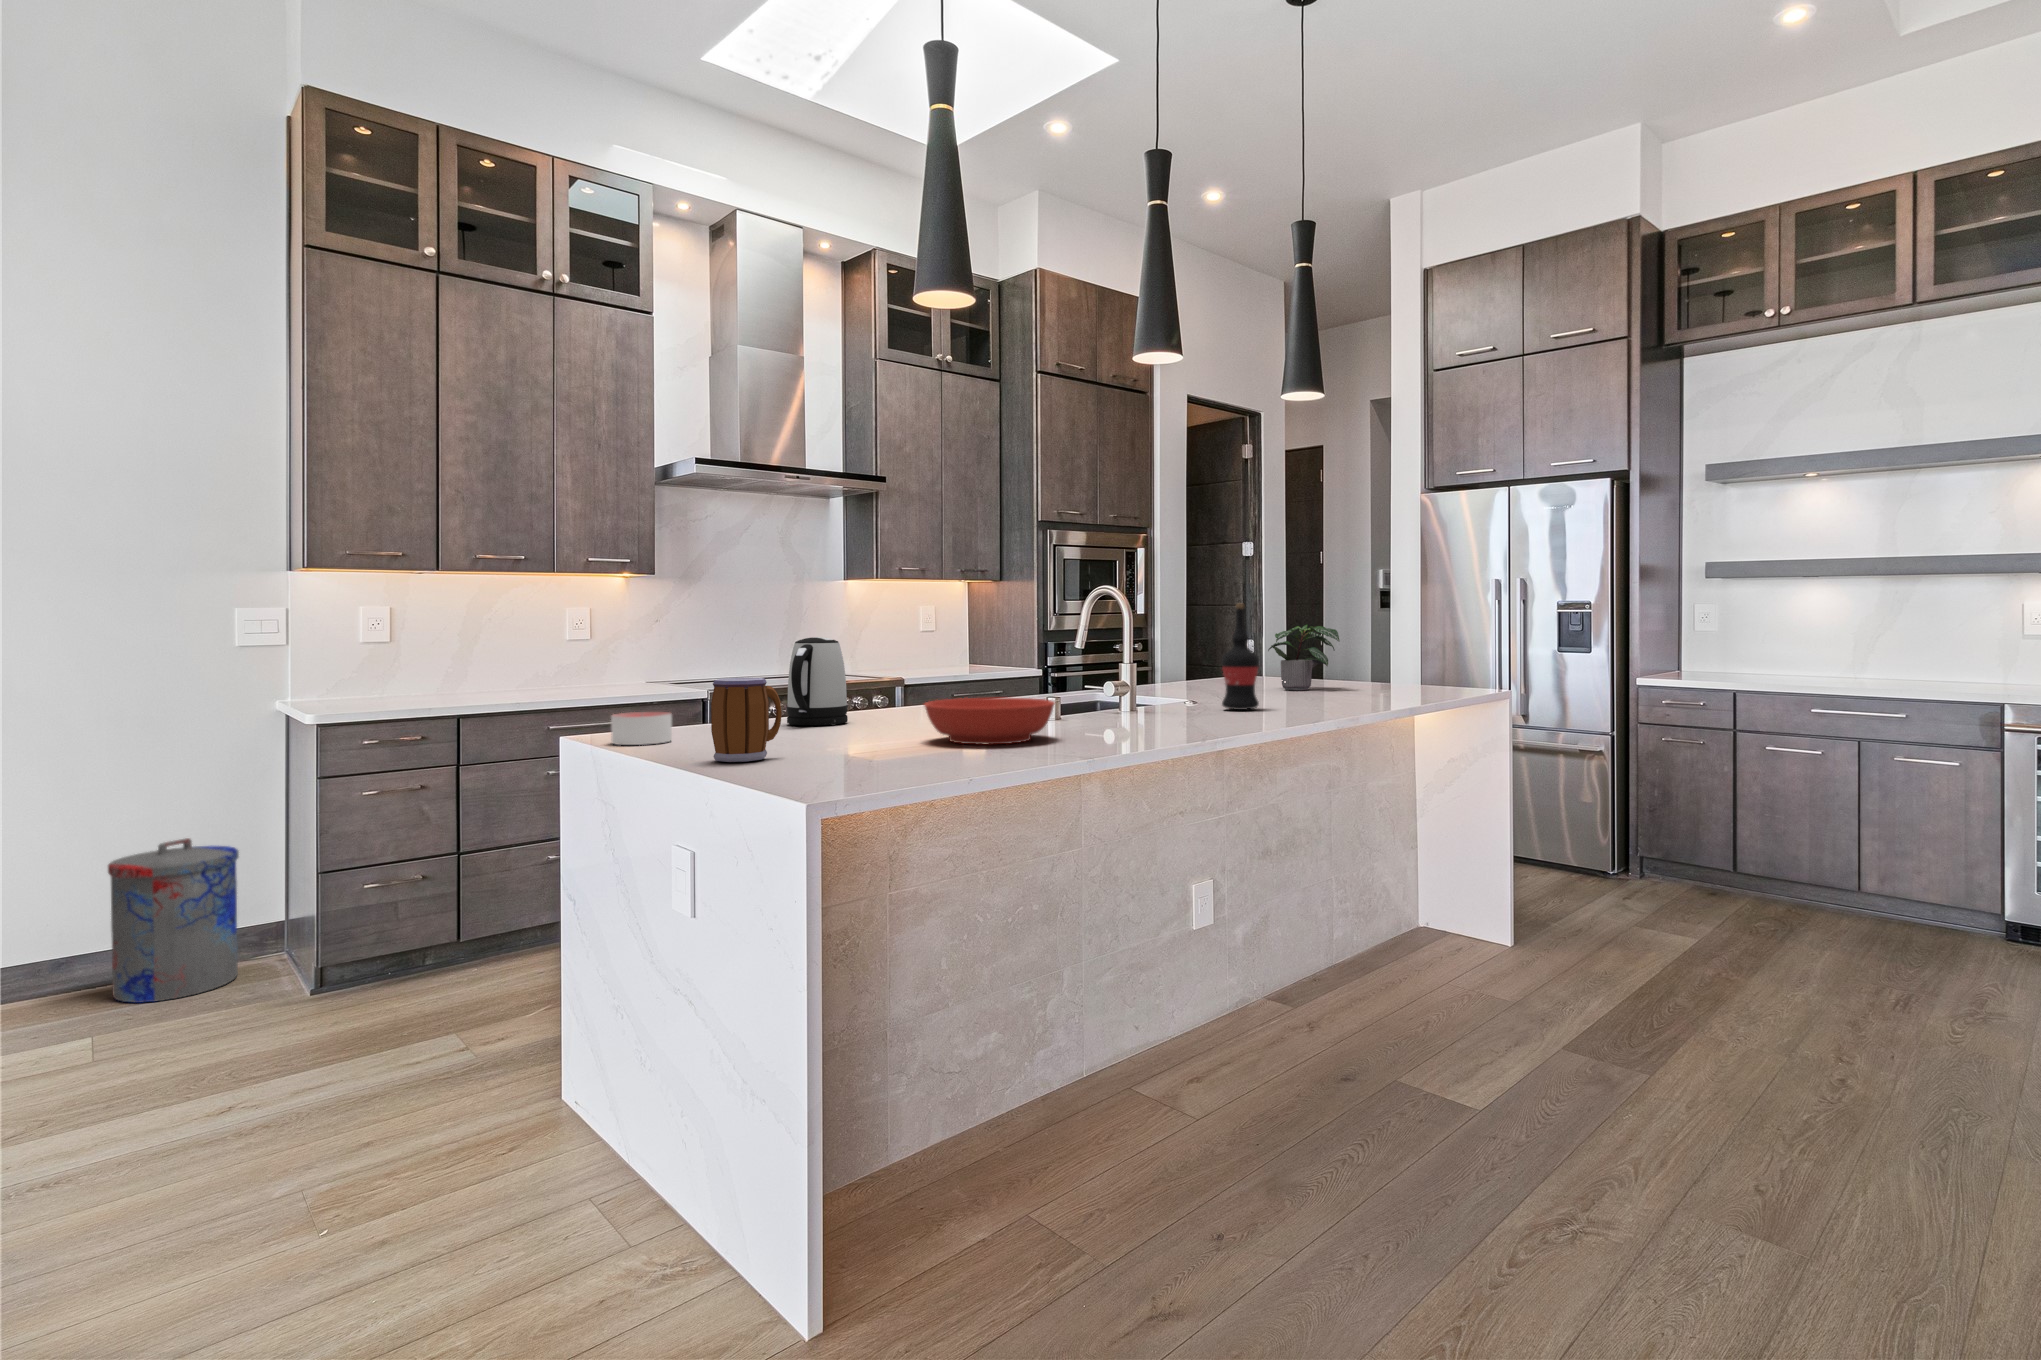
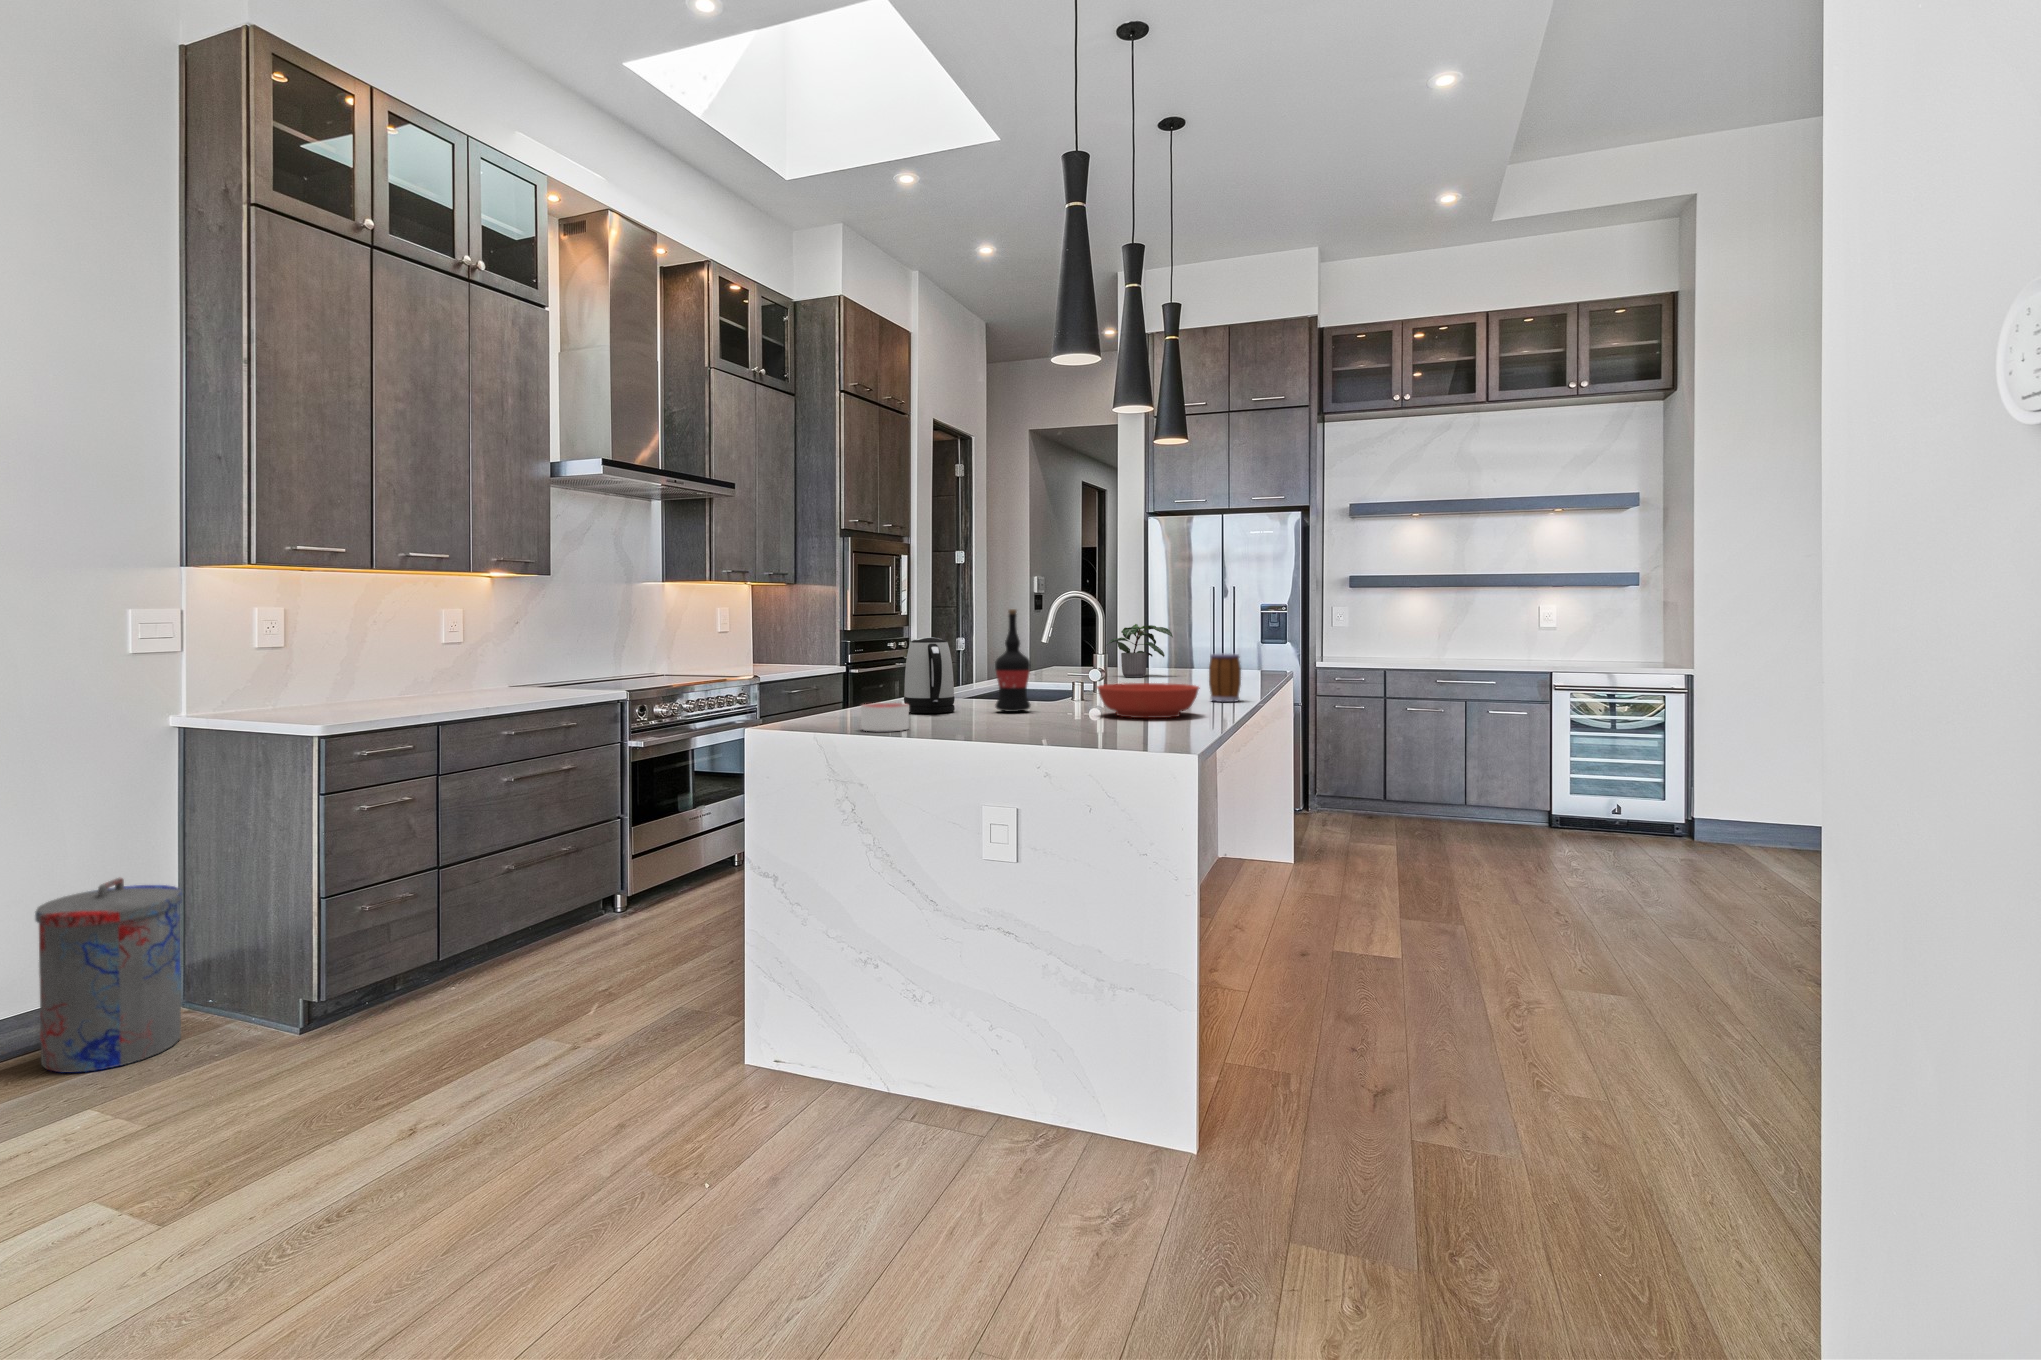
wine bottle: present [1222,604,1259,710] -> present [995,609,1030,712]
mug: present [711,677,782,762] -> present [1209,654,1241,702]

